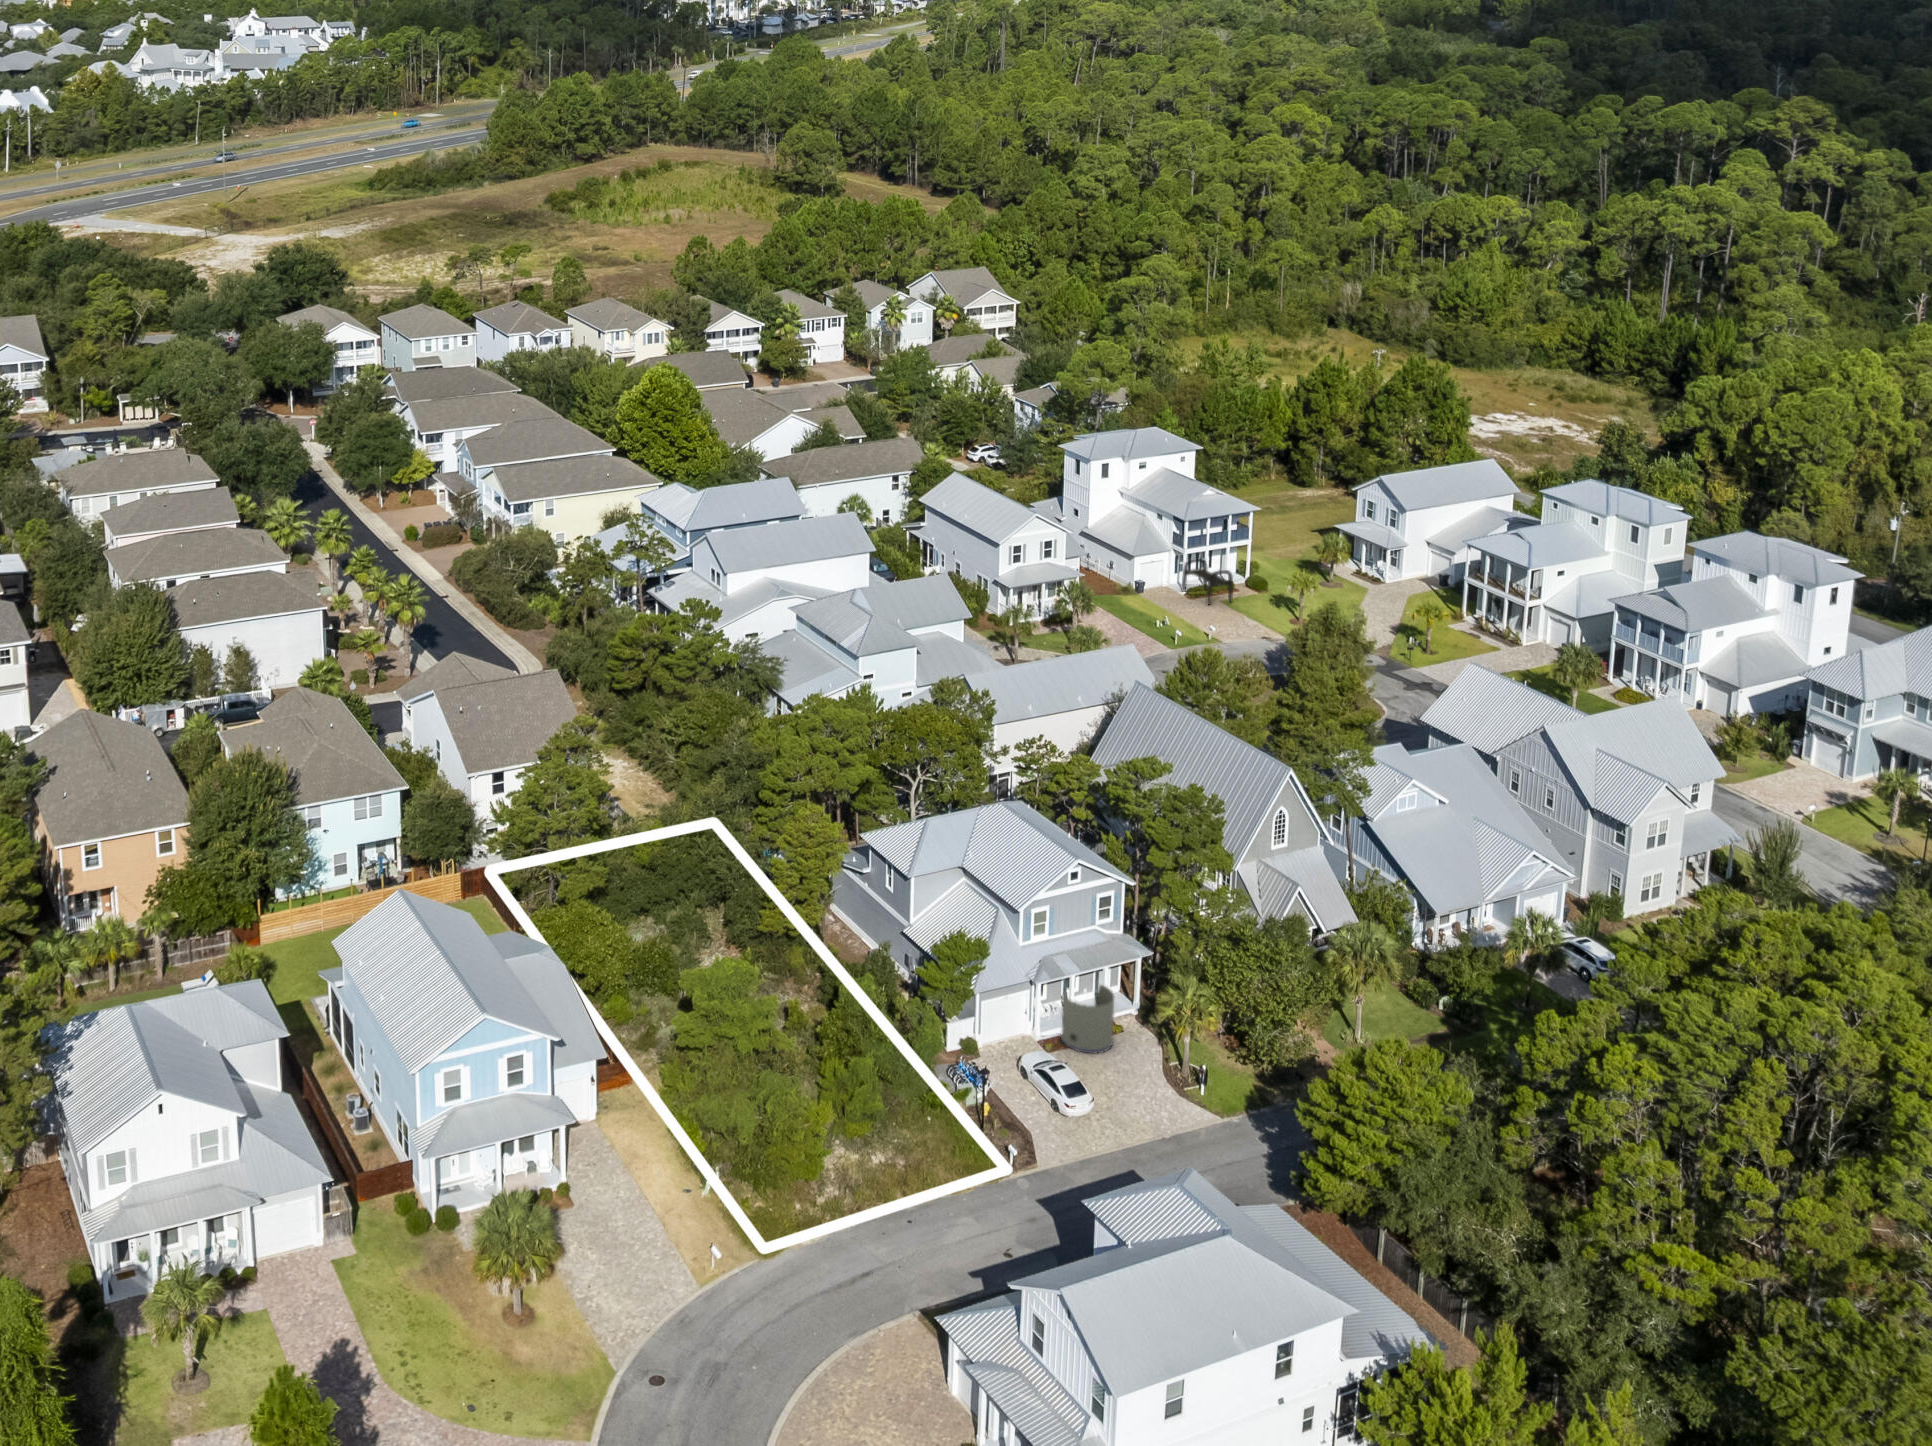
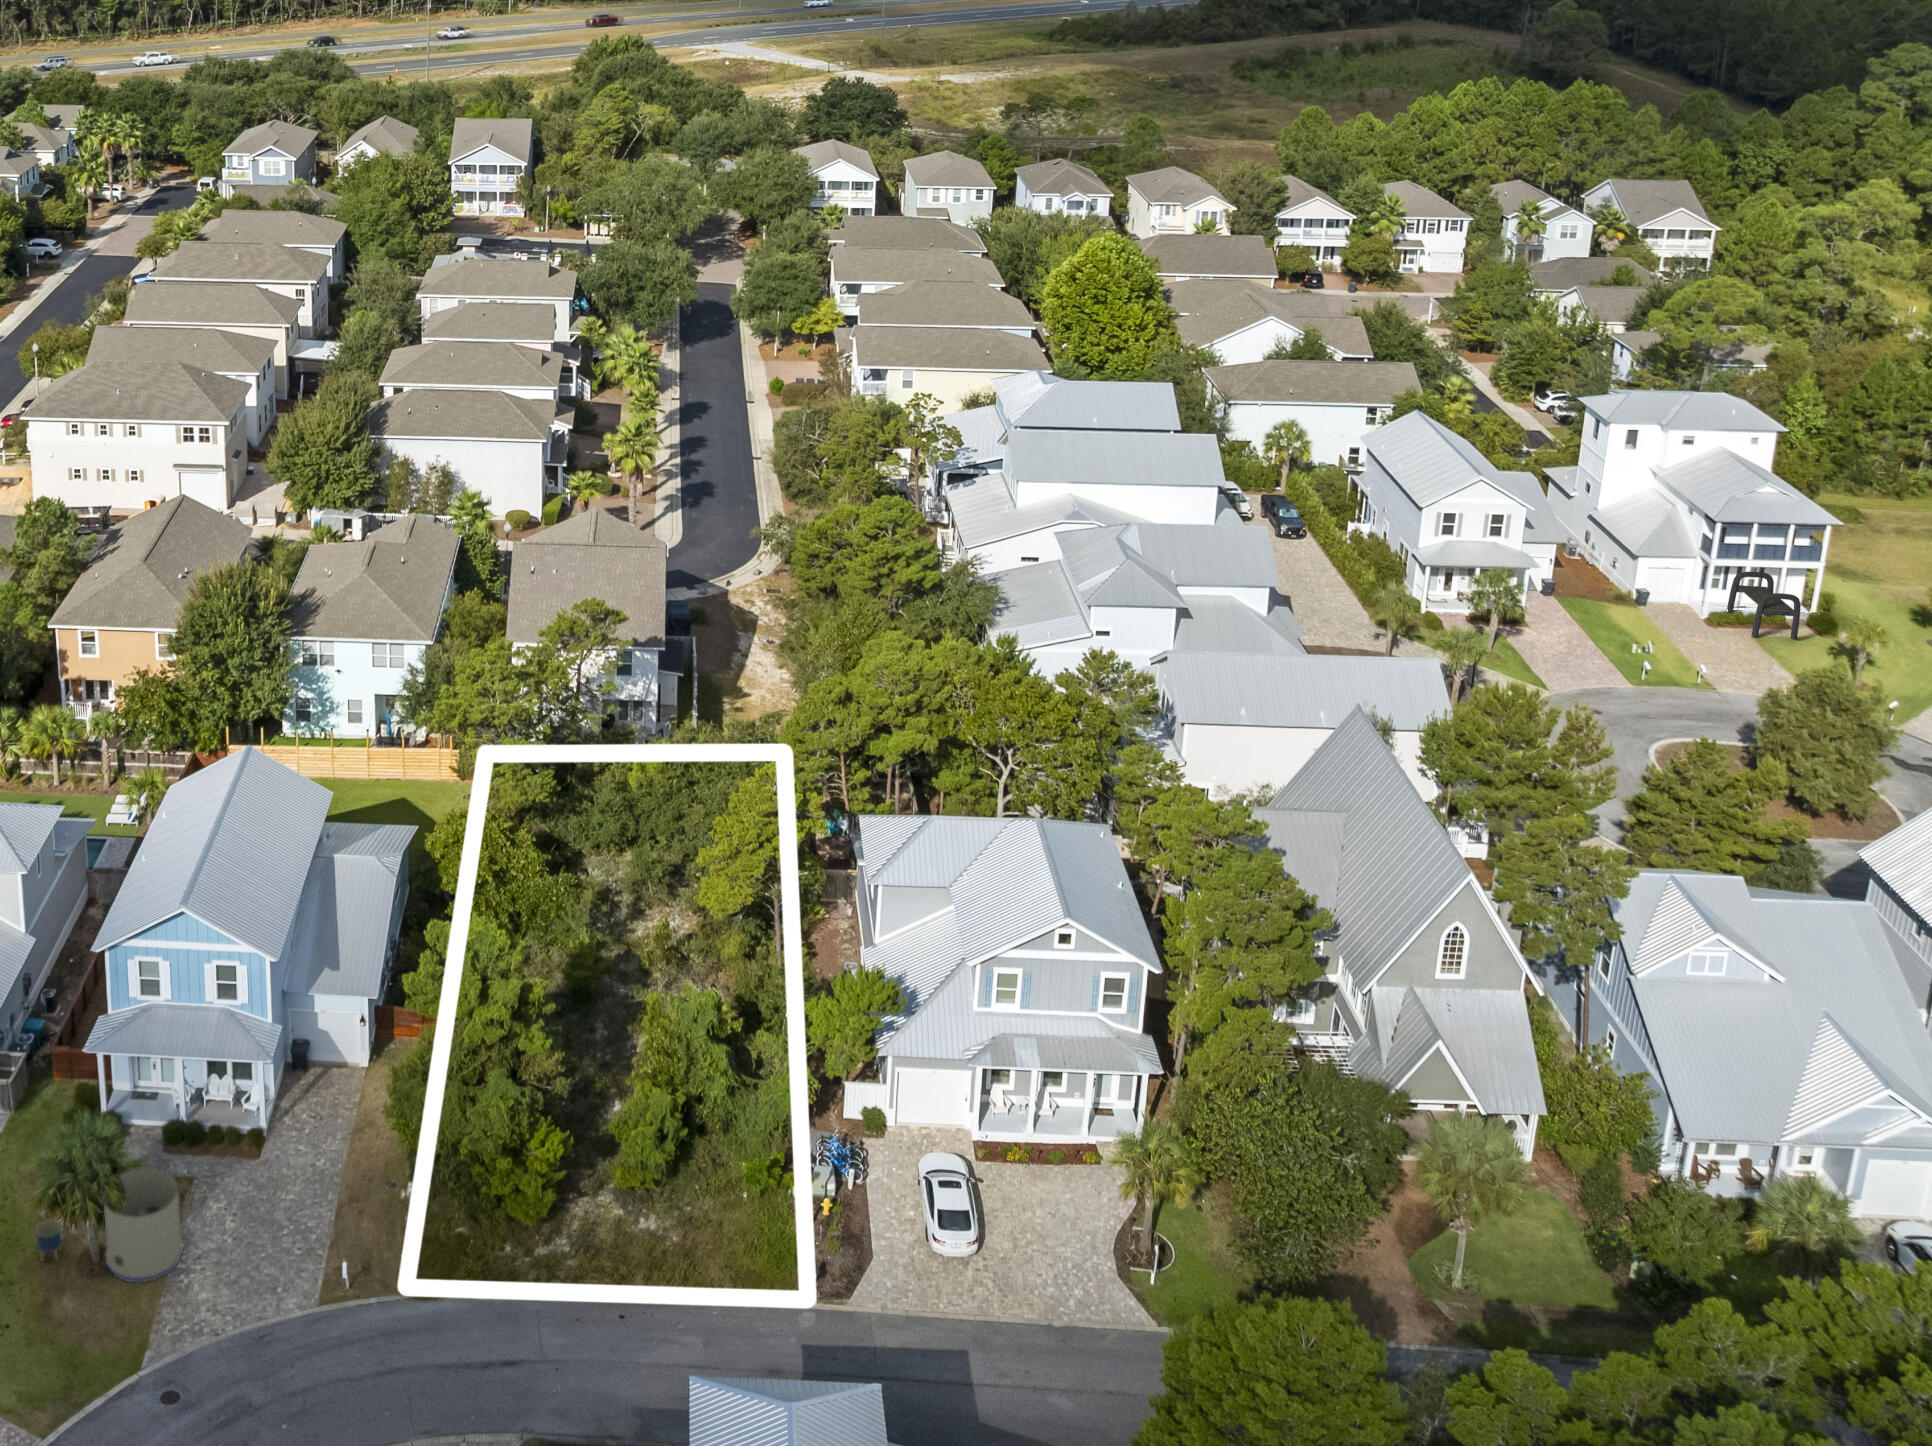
trash can: present [1061,985,1114,1053] -> present [103,1167,183,1283]
planter: none [488,1289,509,1327] -> present [36,1220,62,1261]

